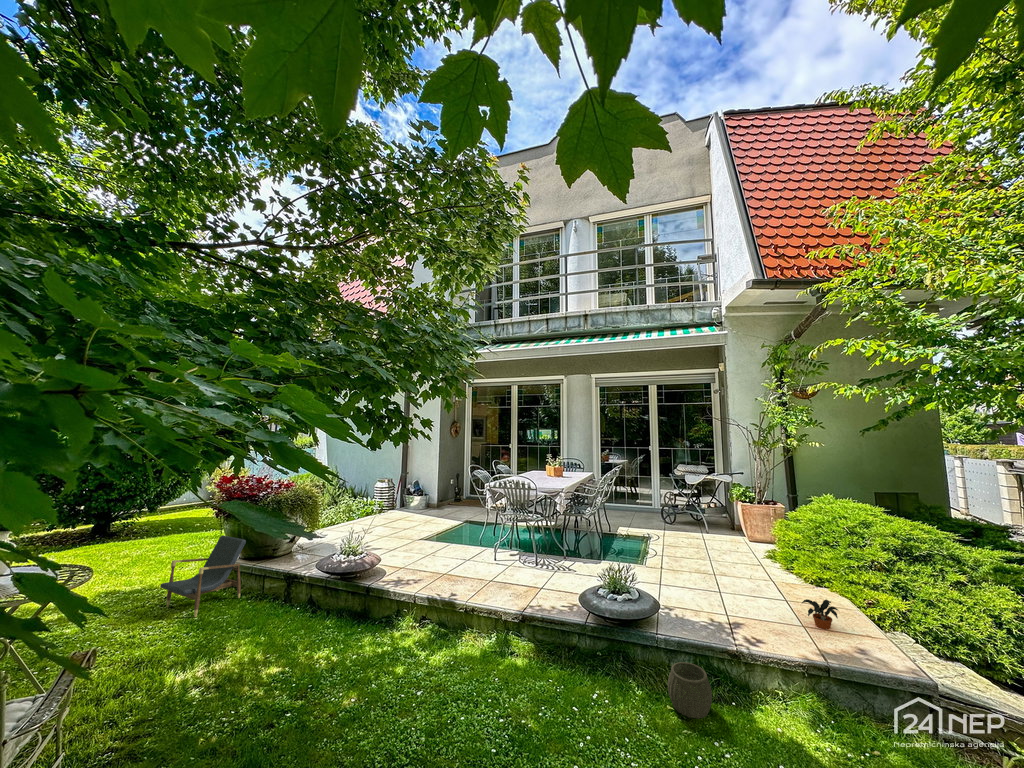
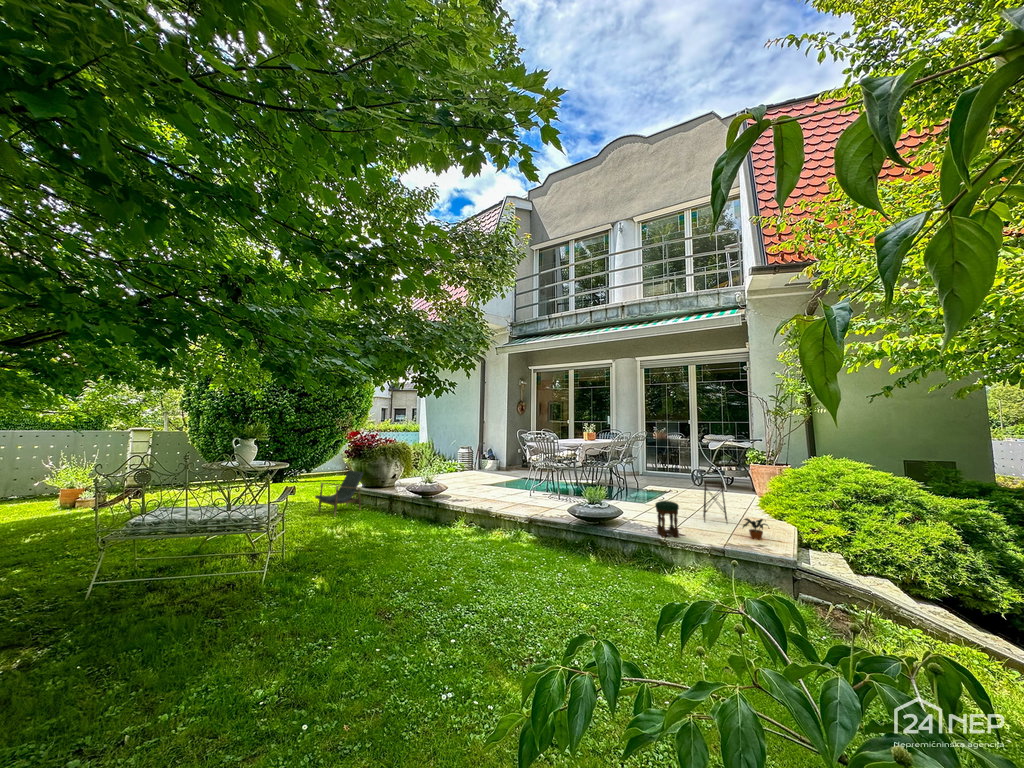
side table: none [726,539,764,598] -> present [703,480,727,522]
stool: none [701,583,736,639] -> present [655,501,679,538]
woven basket: present [668,662,712,719] -> none [612,544,642,576]

